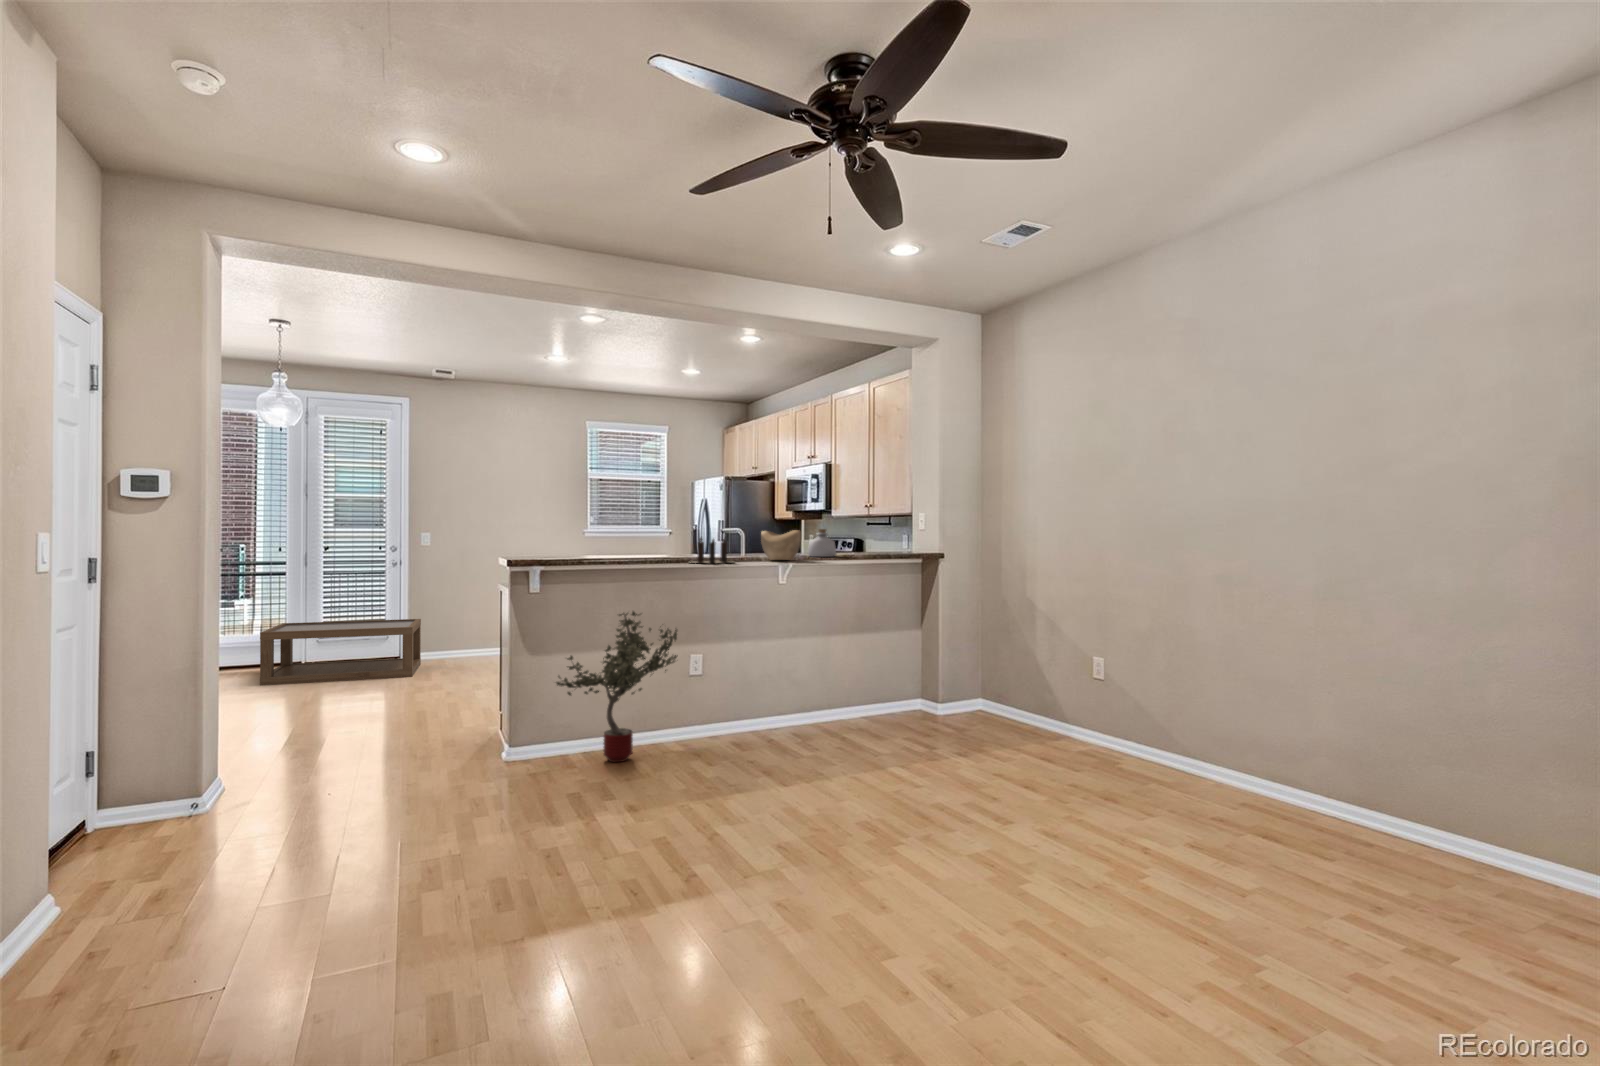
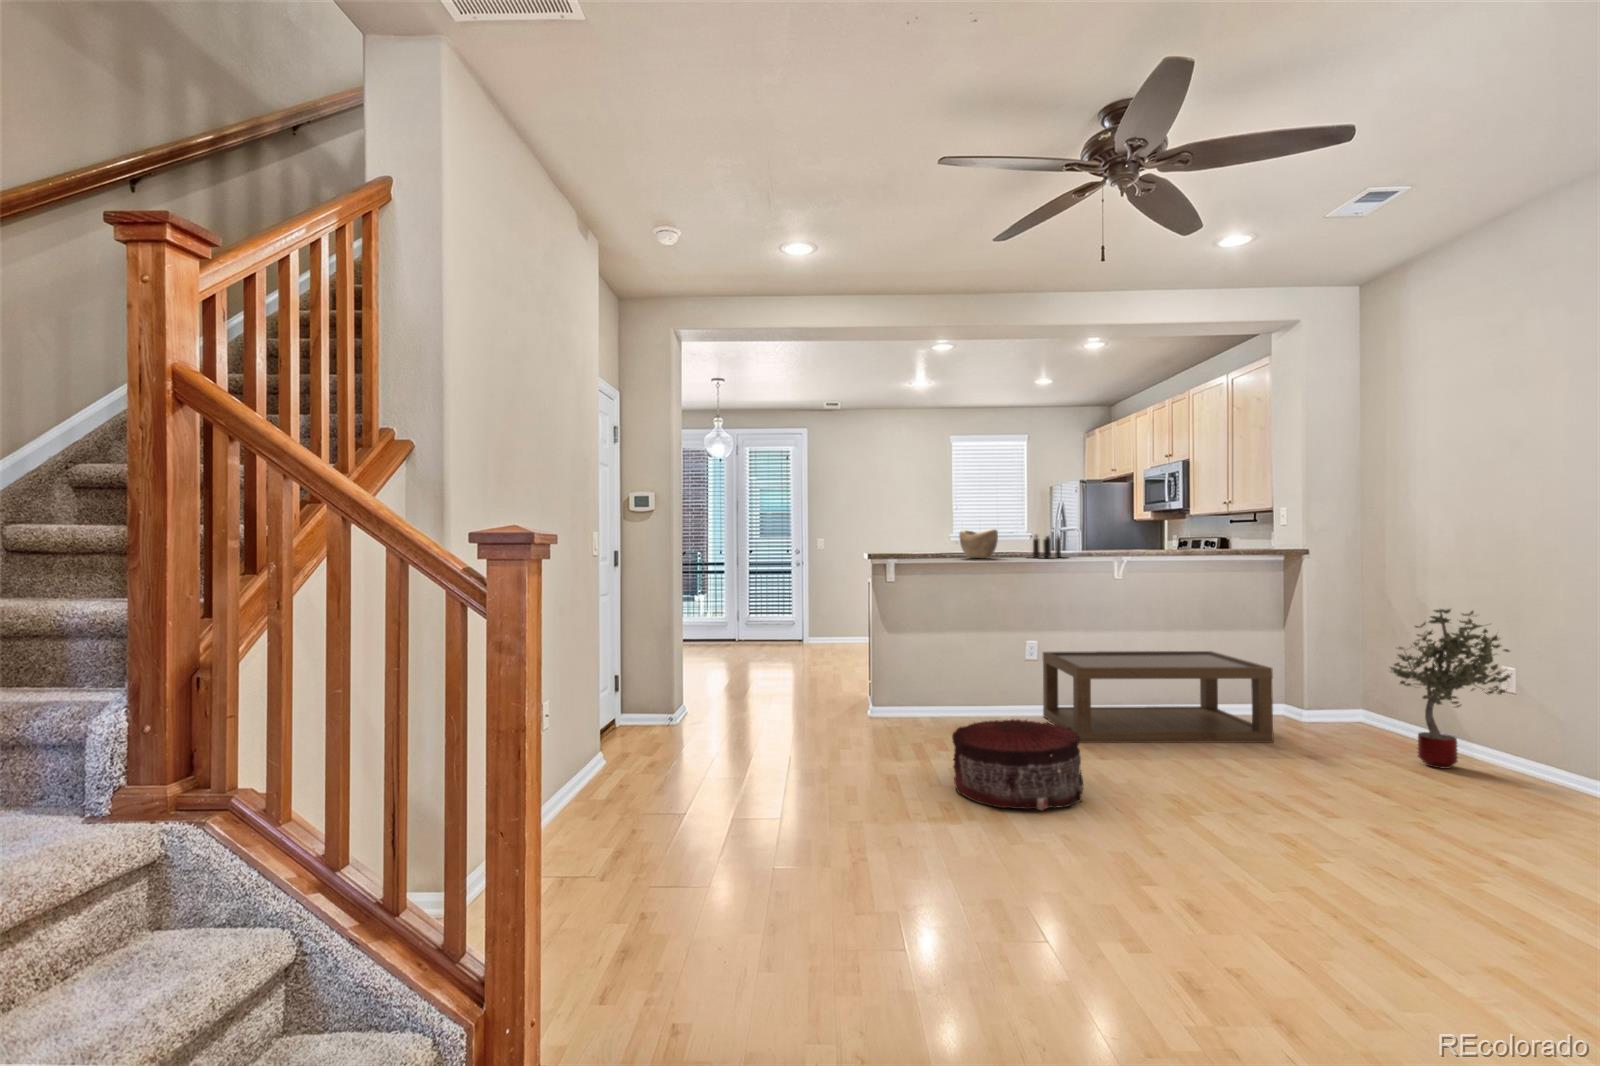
bottle: present [808,529,836,557] -> none [1152,526,1184,553]
decorative bowl: present [761,530,801,560] -> present [959,529,998,558]
potted tree: present [556,611,678,762] -> present [1390,609,1511,769]
coffee table: present [260,619,421,685] -> present [1043,651,1274,743]
pouf: none [626,753,775,872] -> present [952,719,1084,810]

